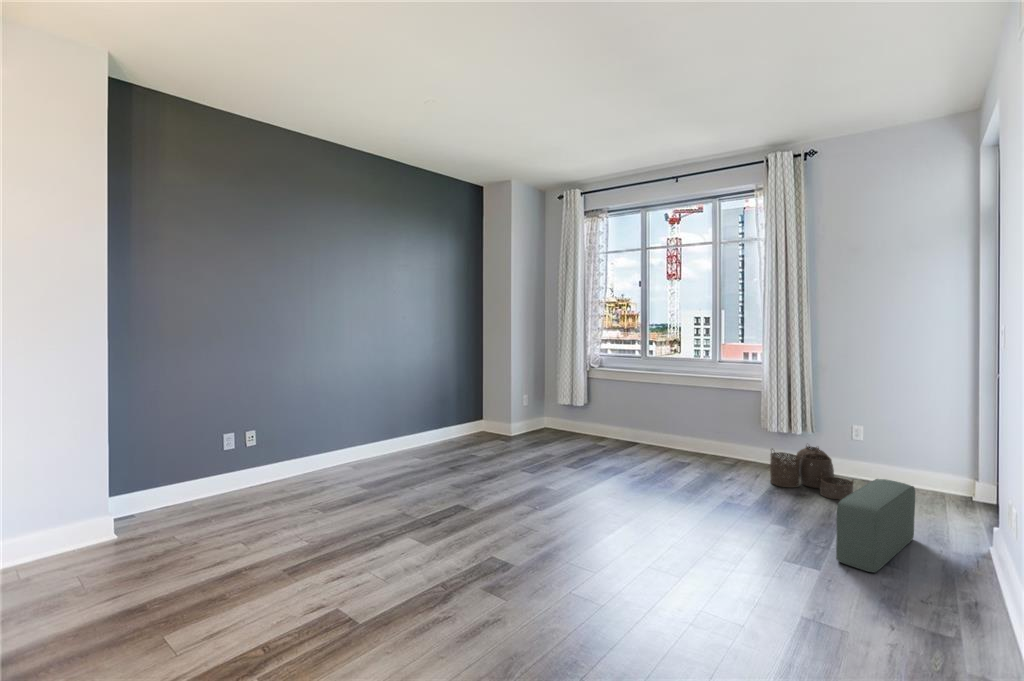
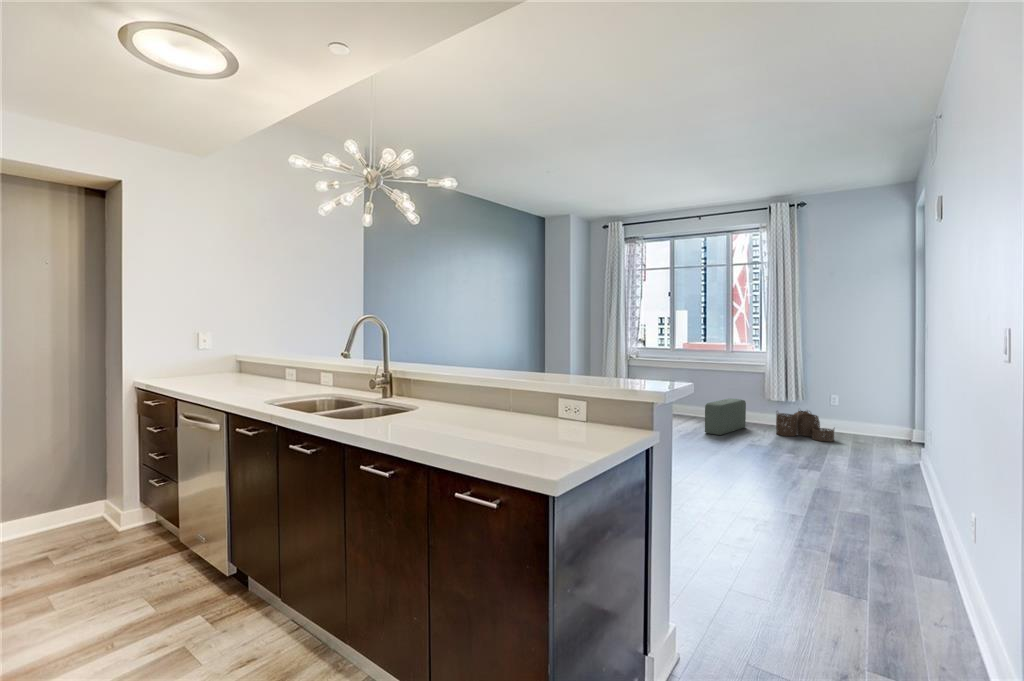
pouf: present [836,479,915,573] -> present [705,399,746,435]

